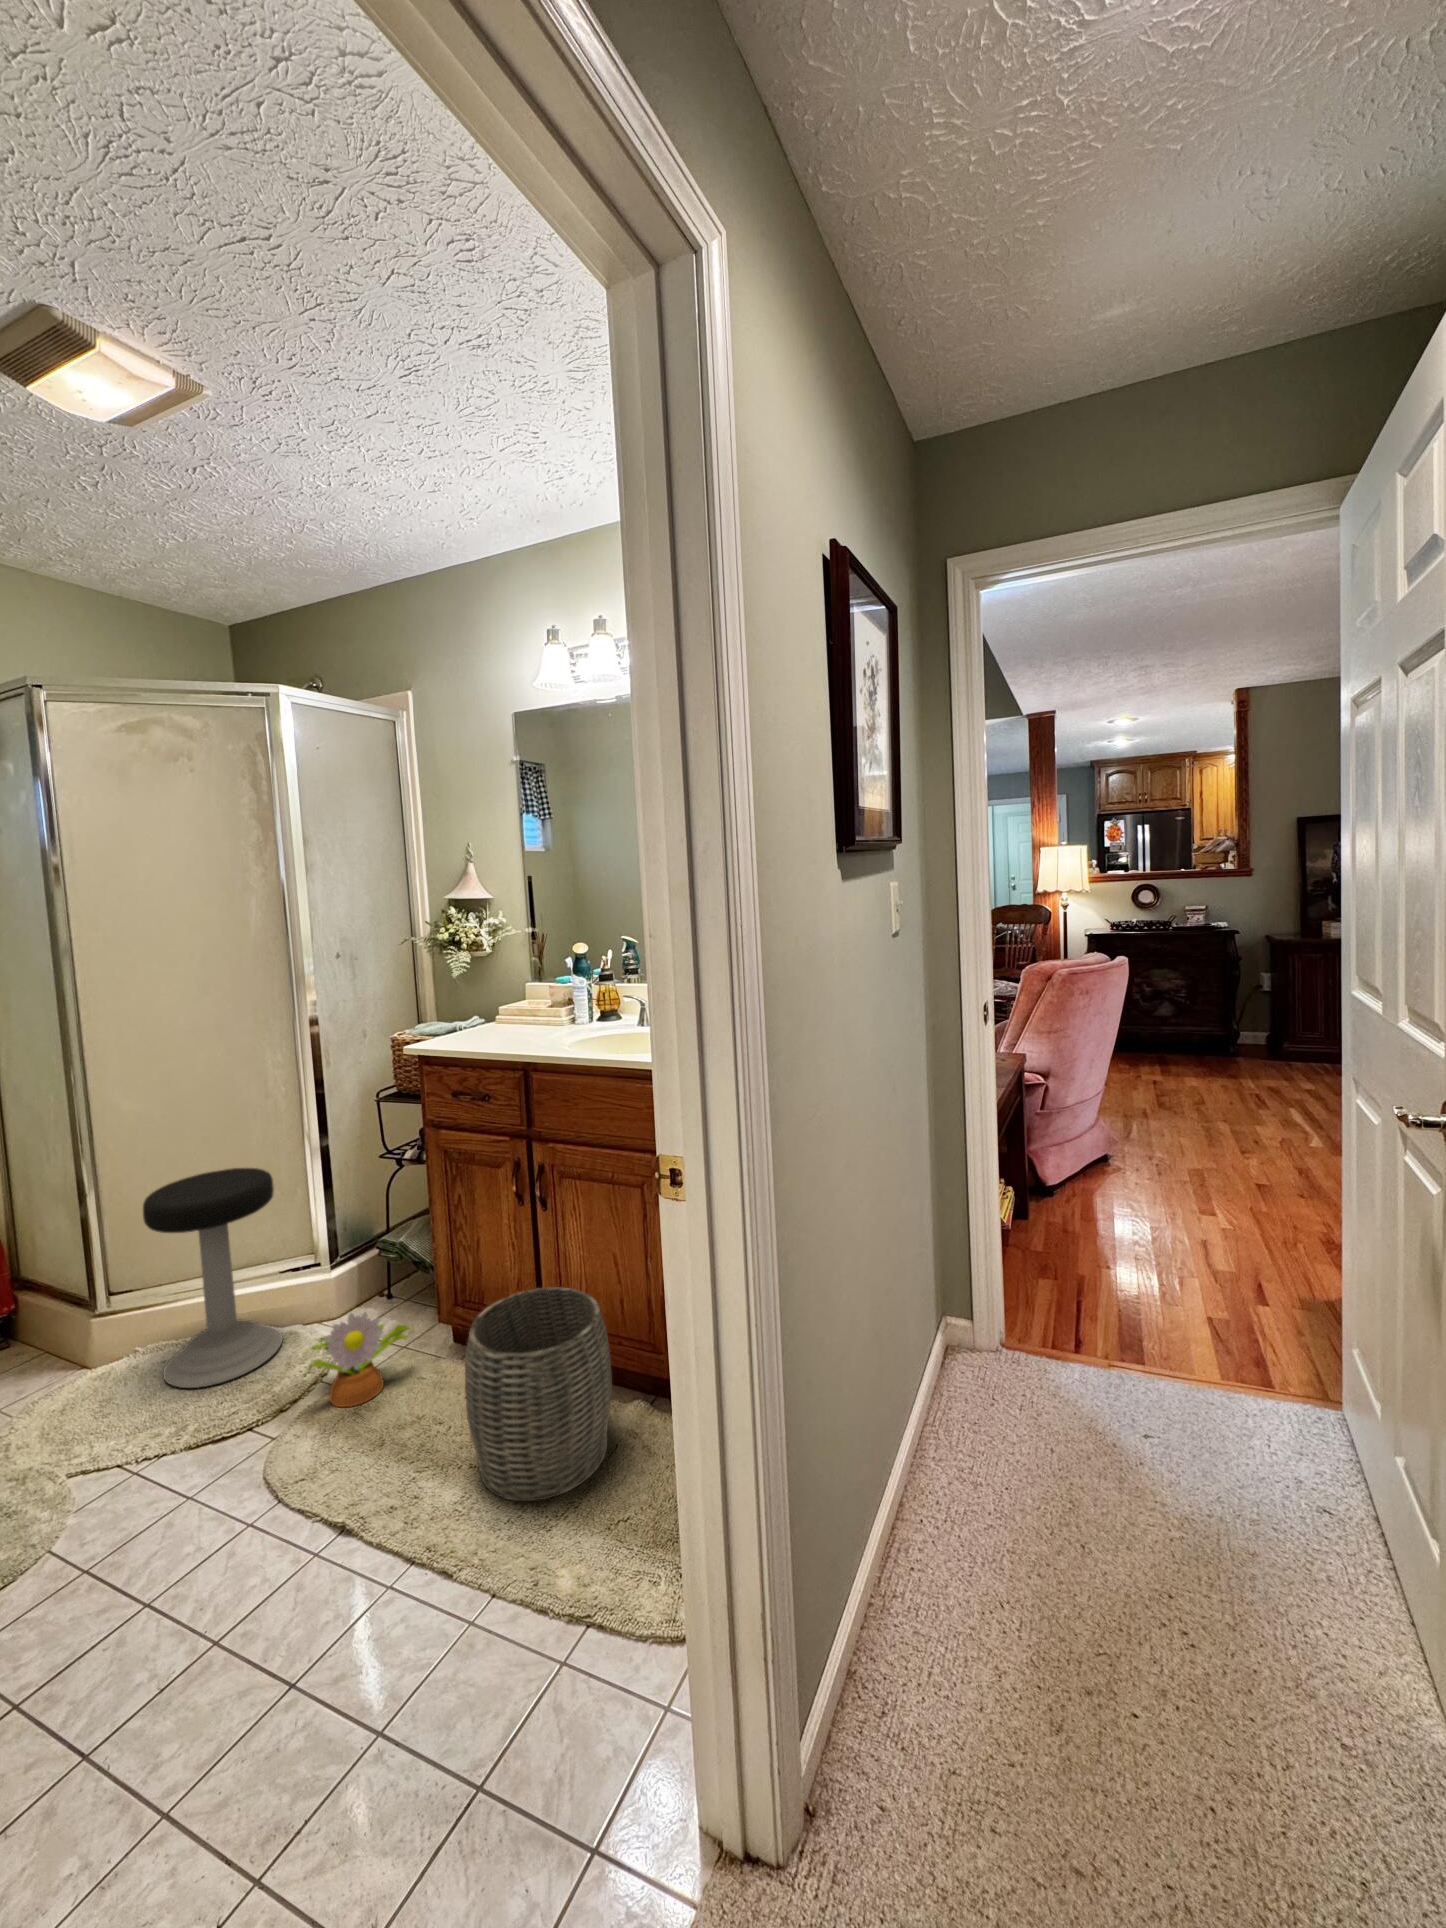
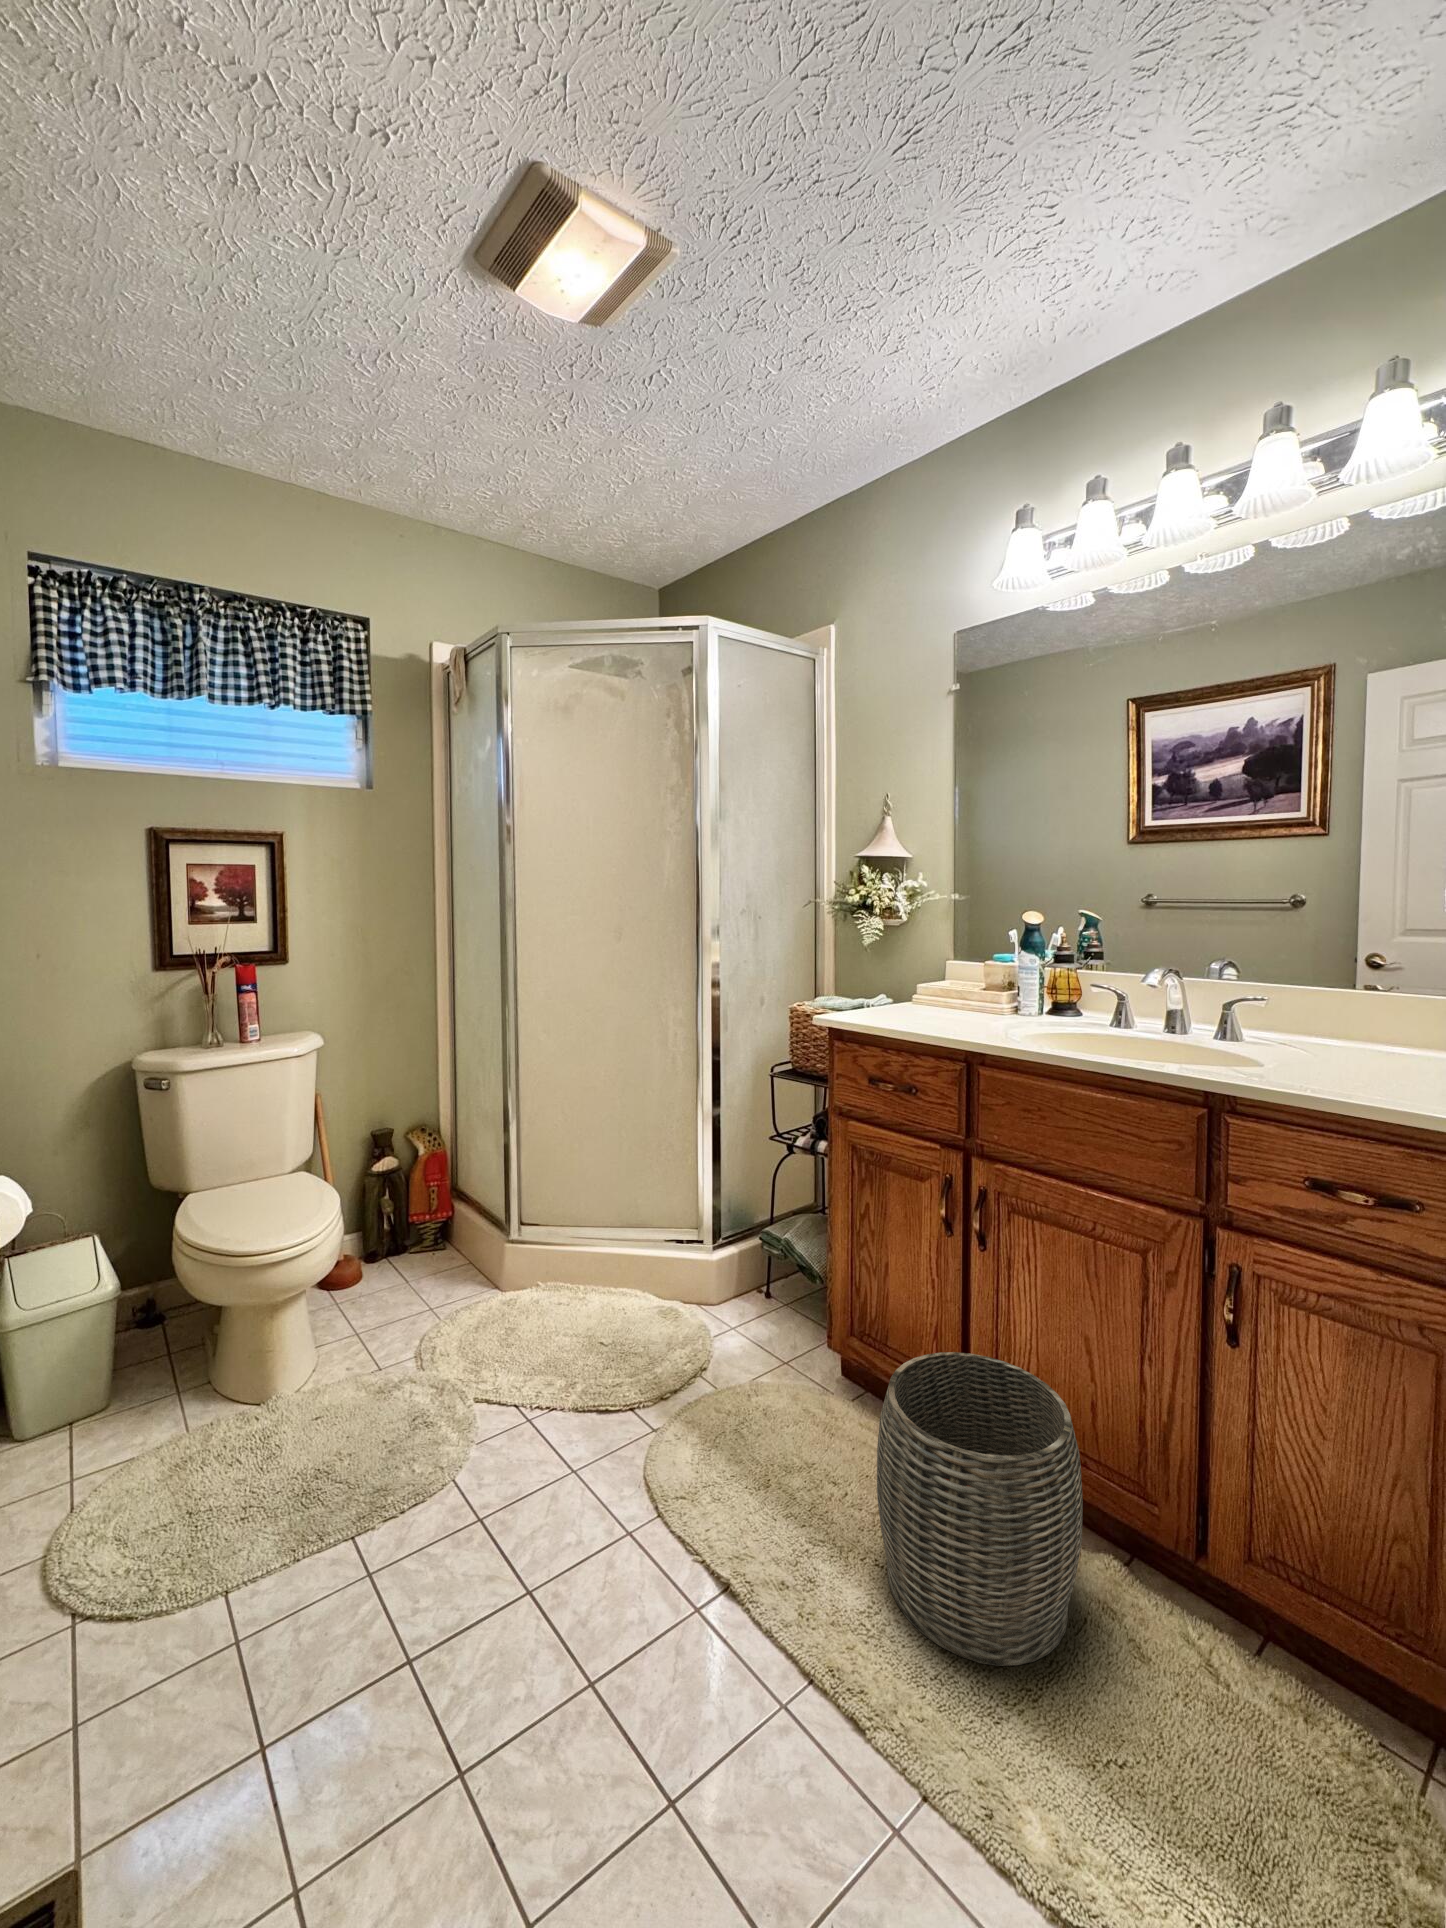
stool: present [143,1168,282,1388] -> none [554,1121,667,1345]
decorative plant: present [303,1312,410,1407] -> none [685,1313,800,1421]

